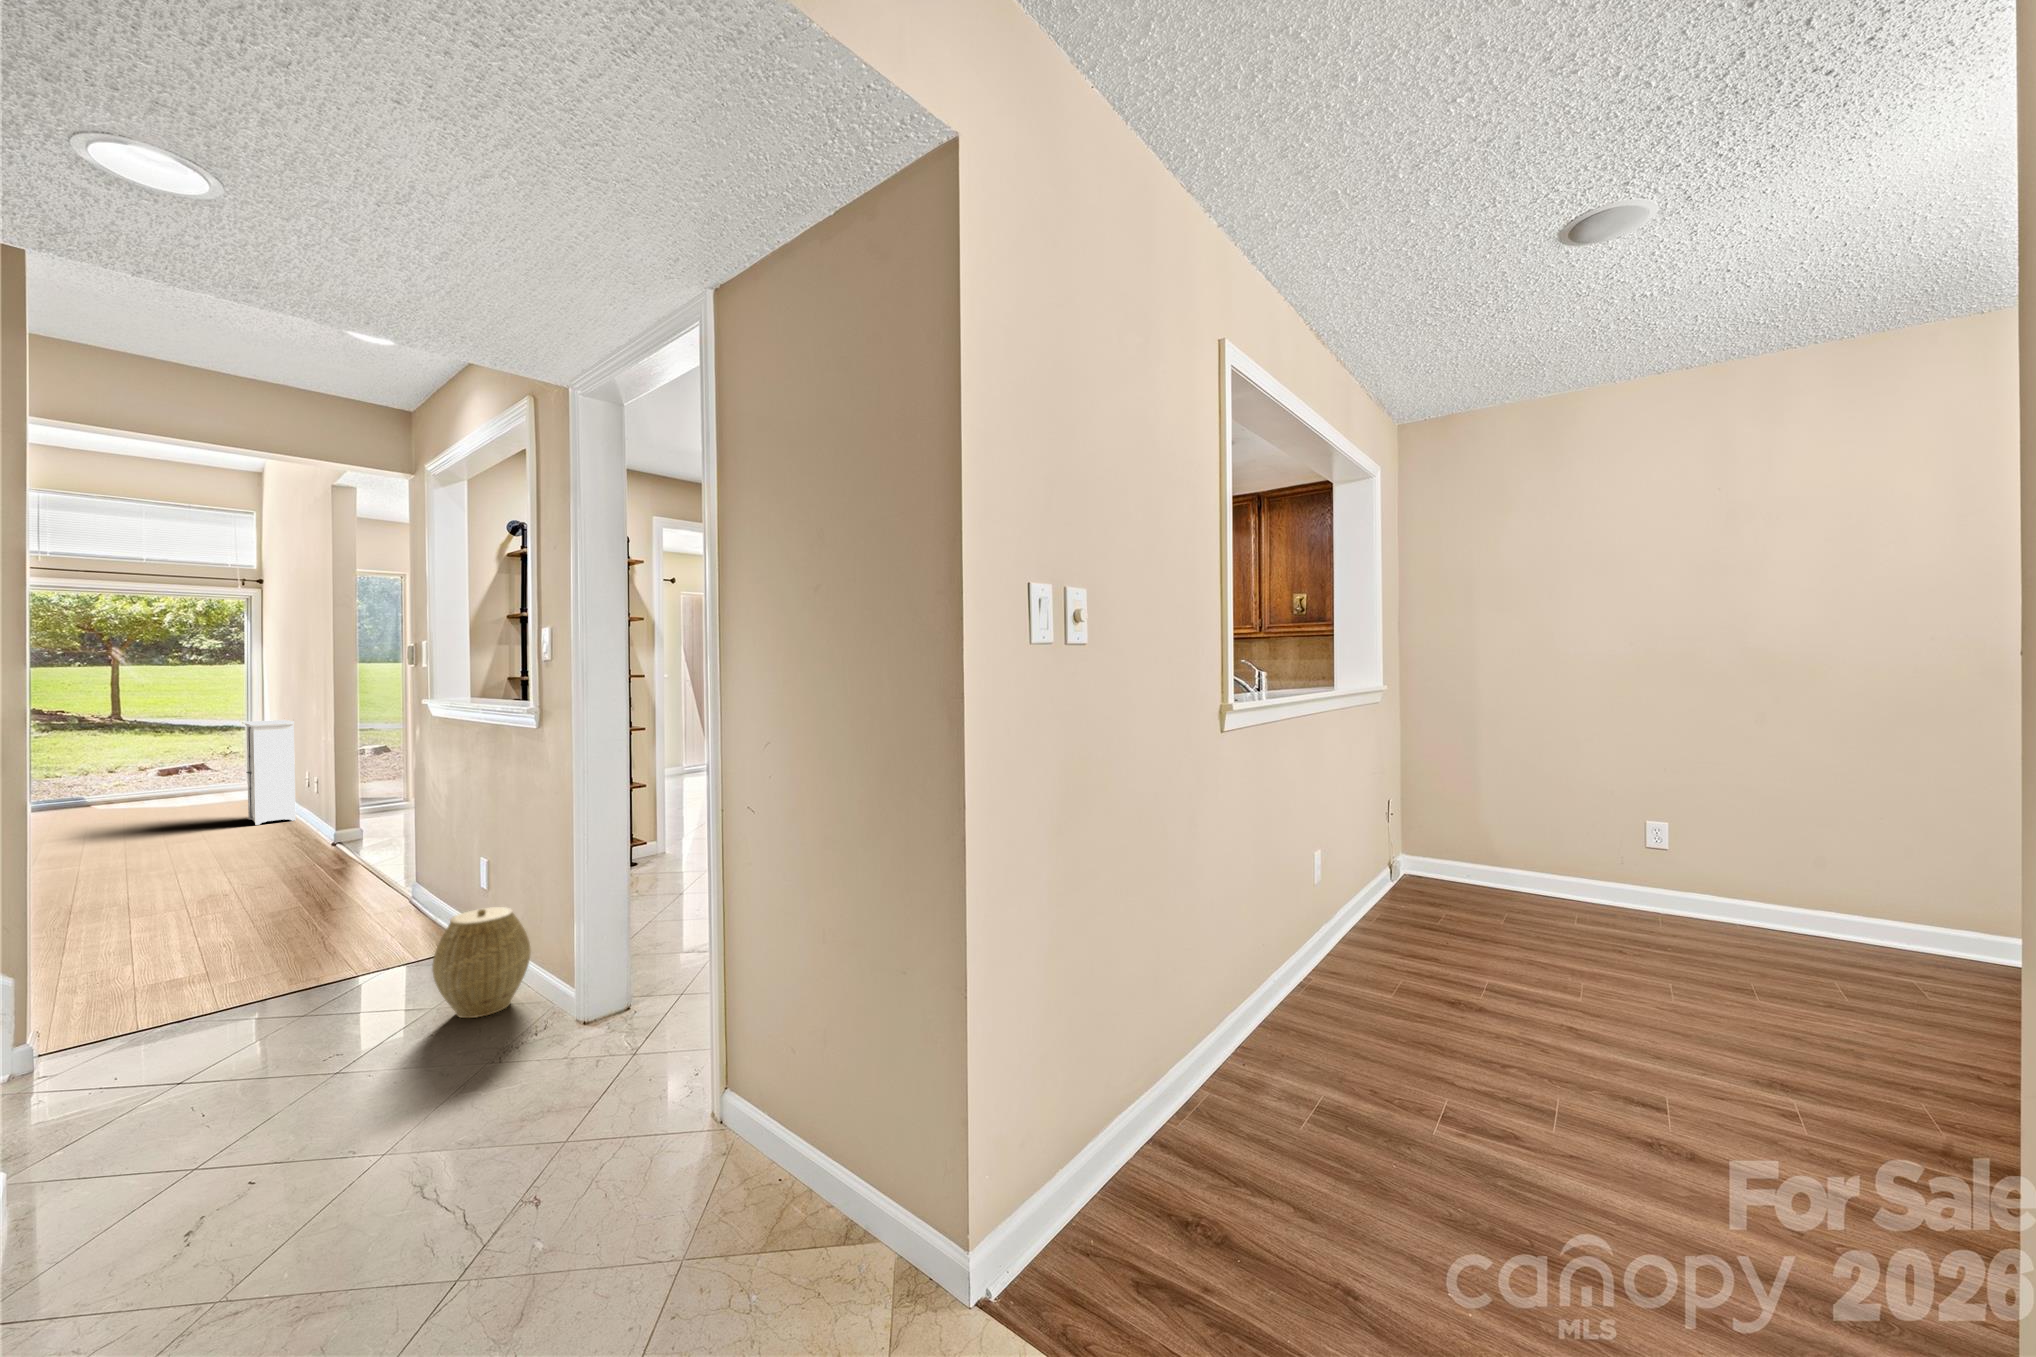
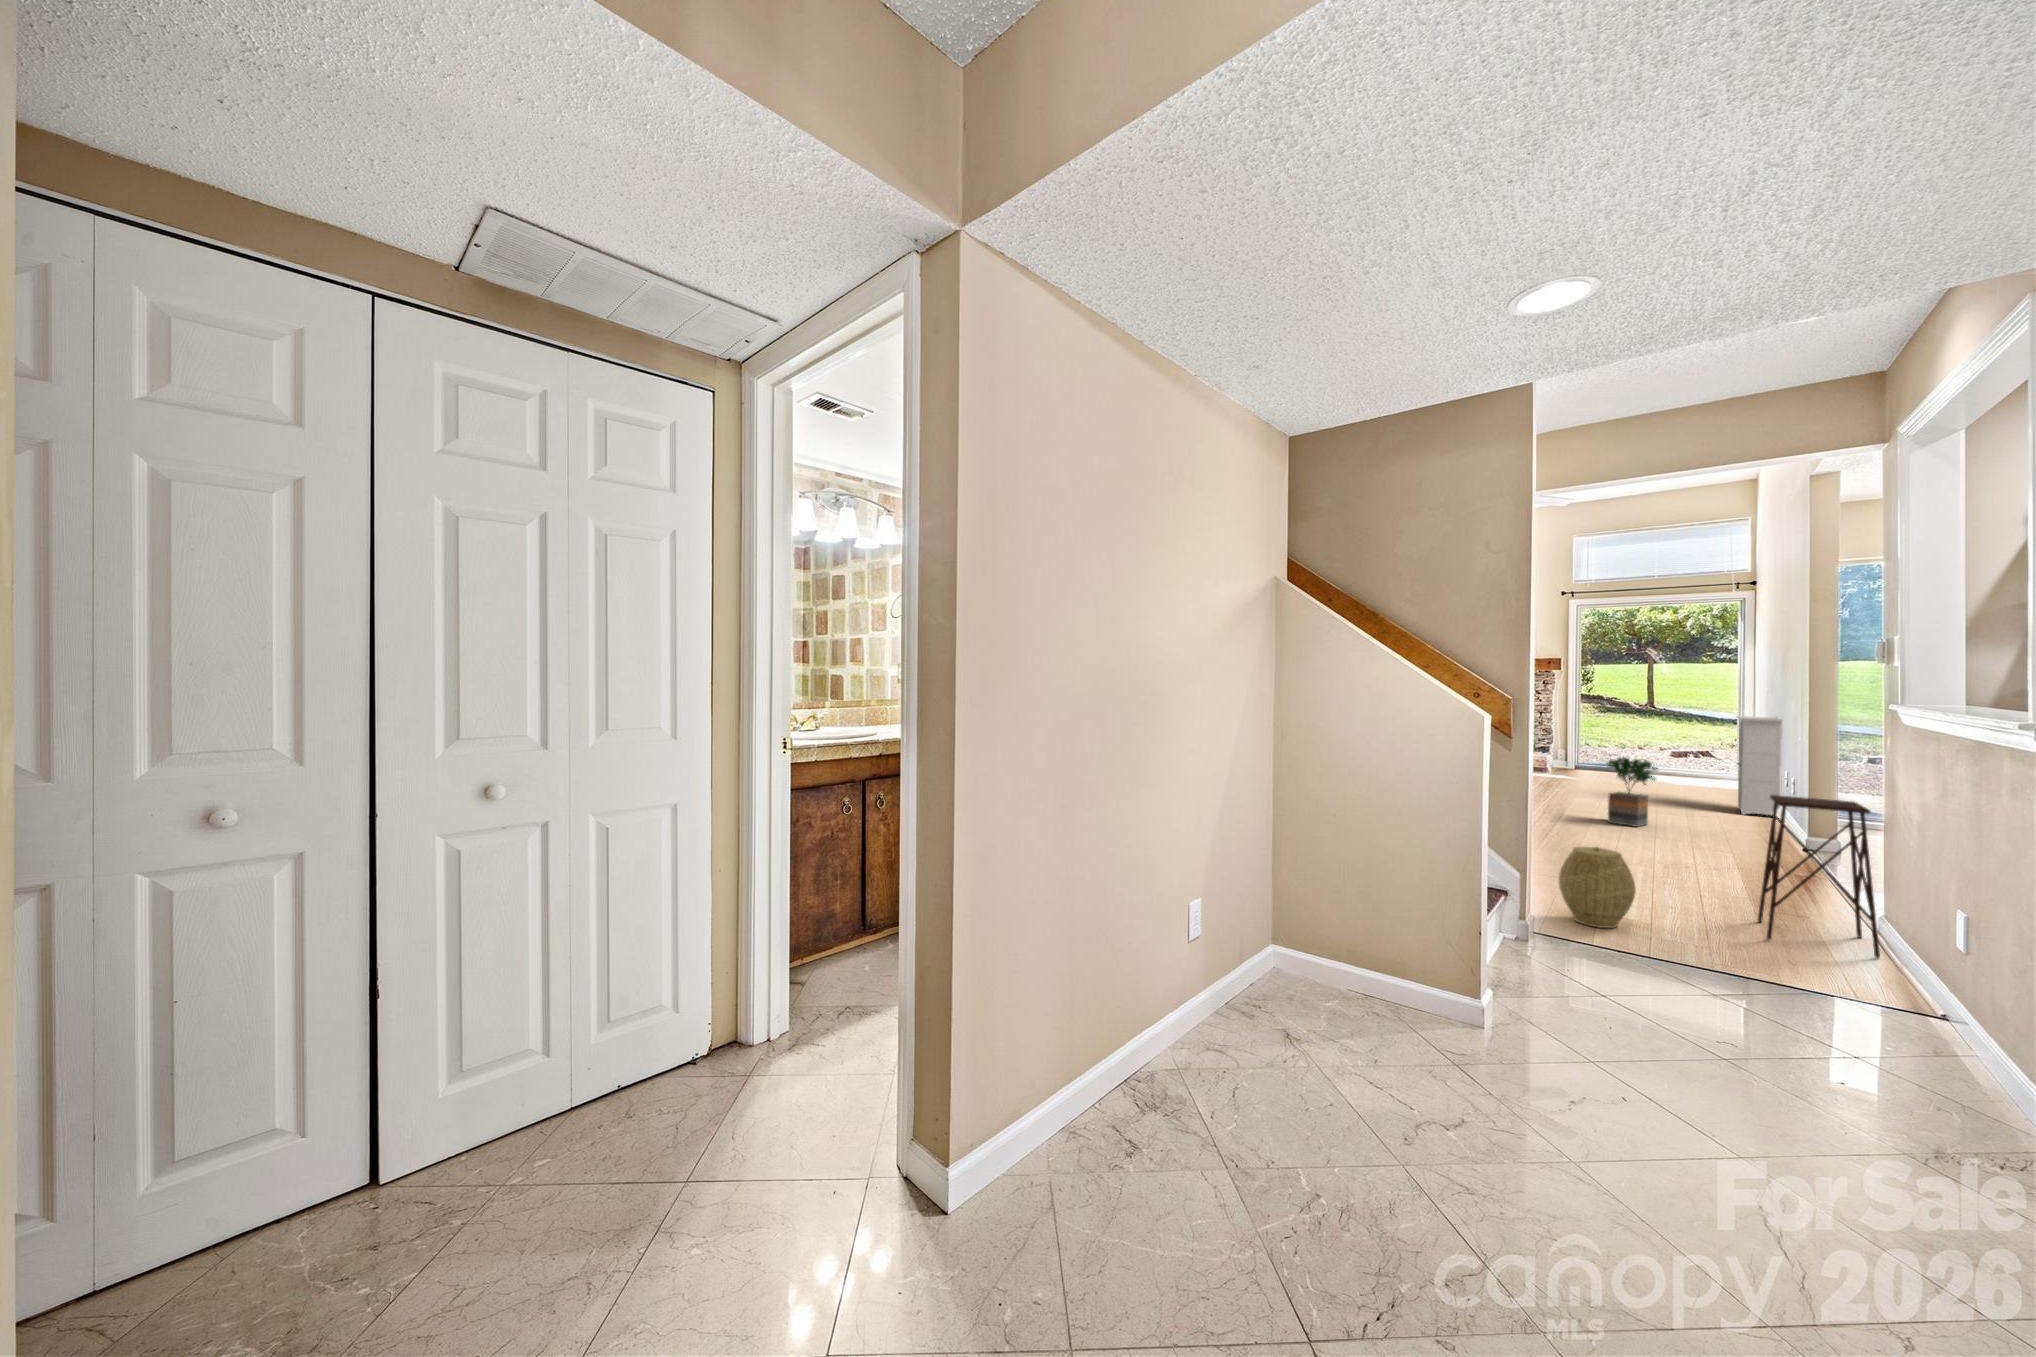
potted tree: none [83,784,167,873] -> present [1606,757,1658,827]
side table: none [323,793,435,947] -> present [1758,795,1880,958]
woven basket: present [432,907,531,1018] -> present [1559,847,1636,928]

